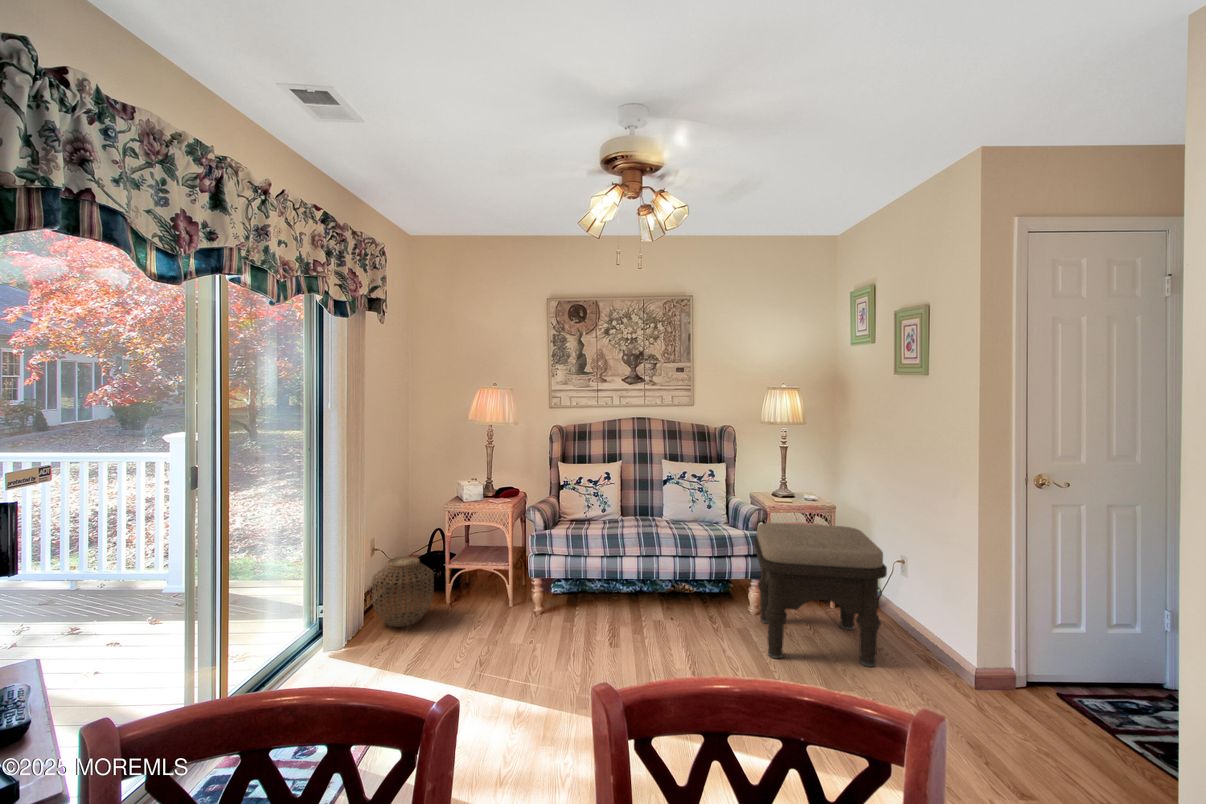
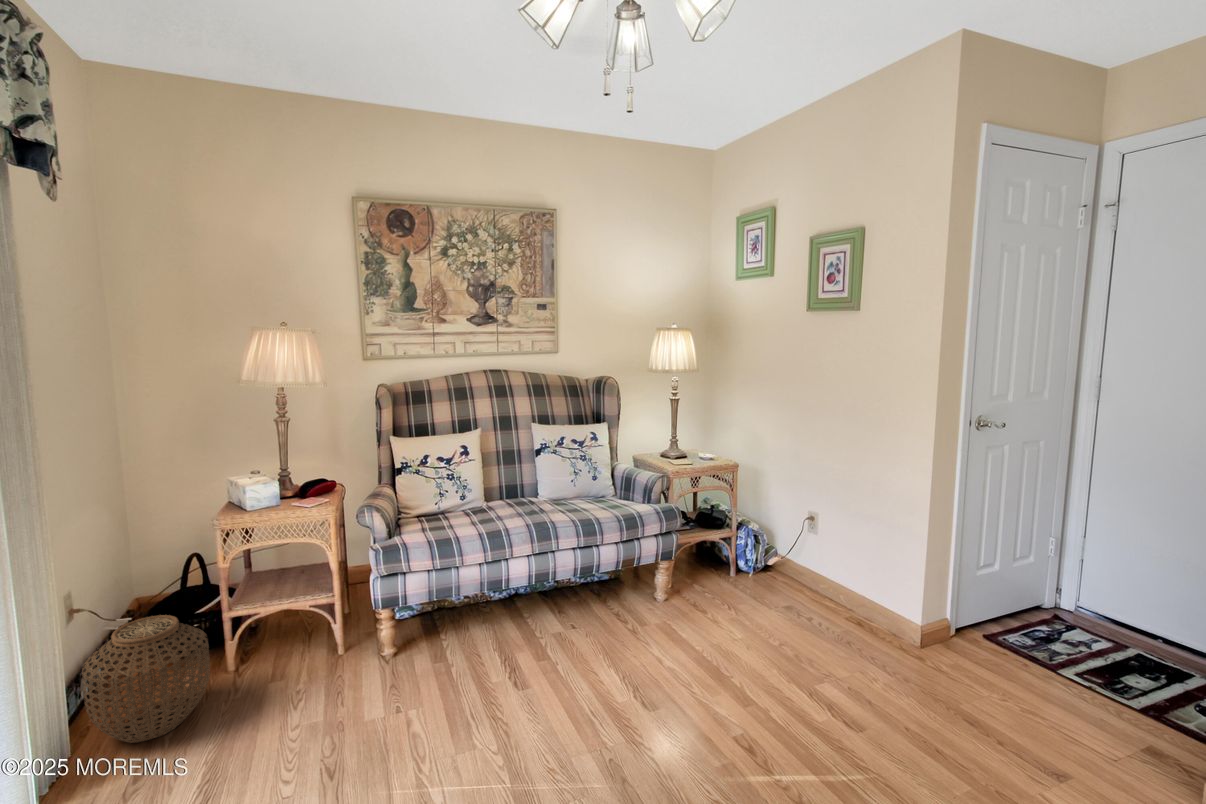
ottoman: present [754,523,887,667] -> none [669,488,839,661]

